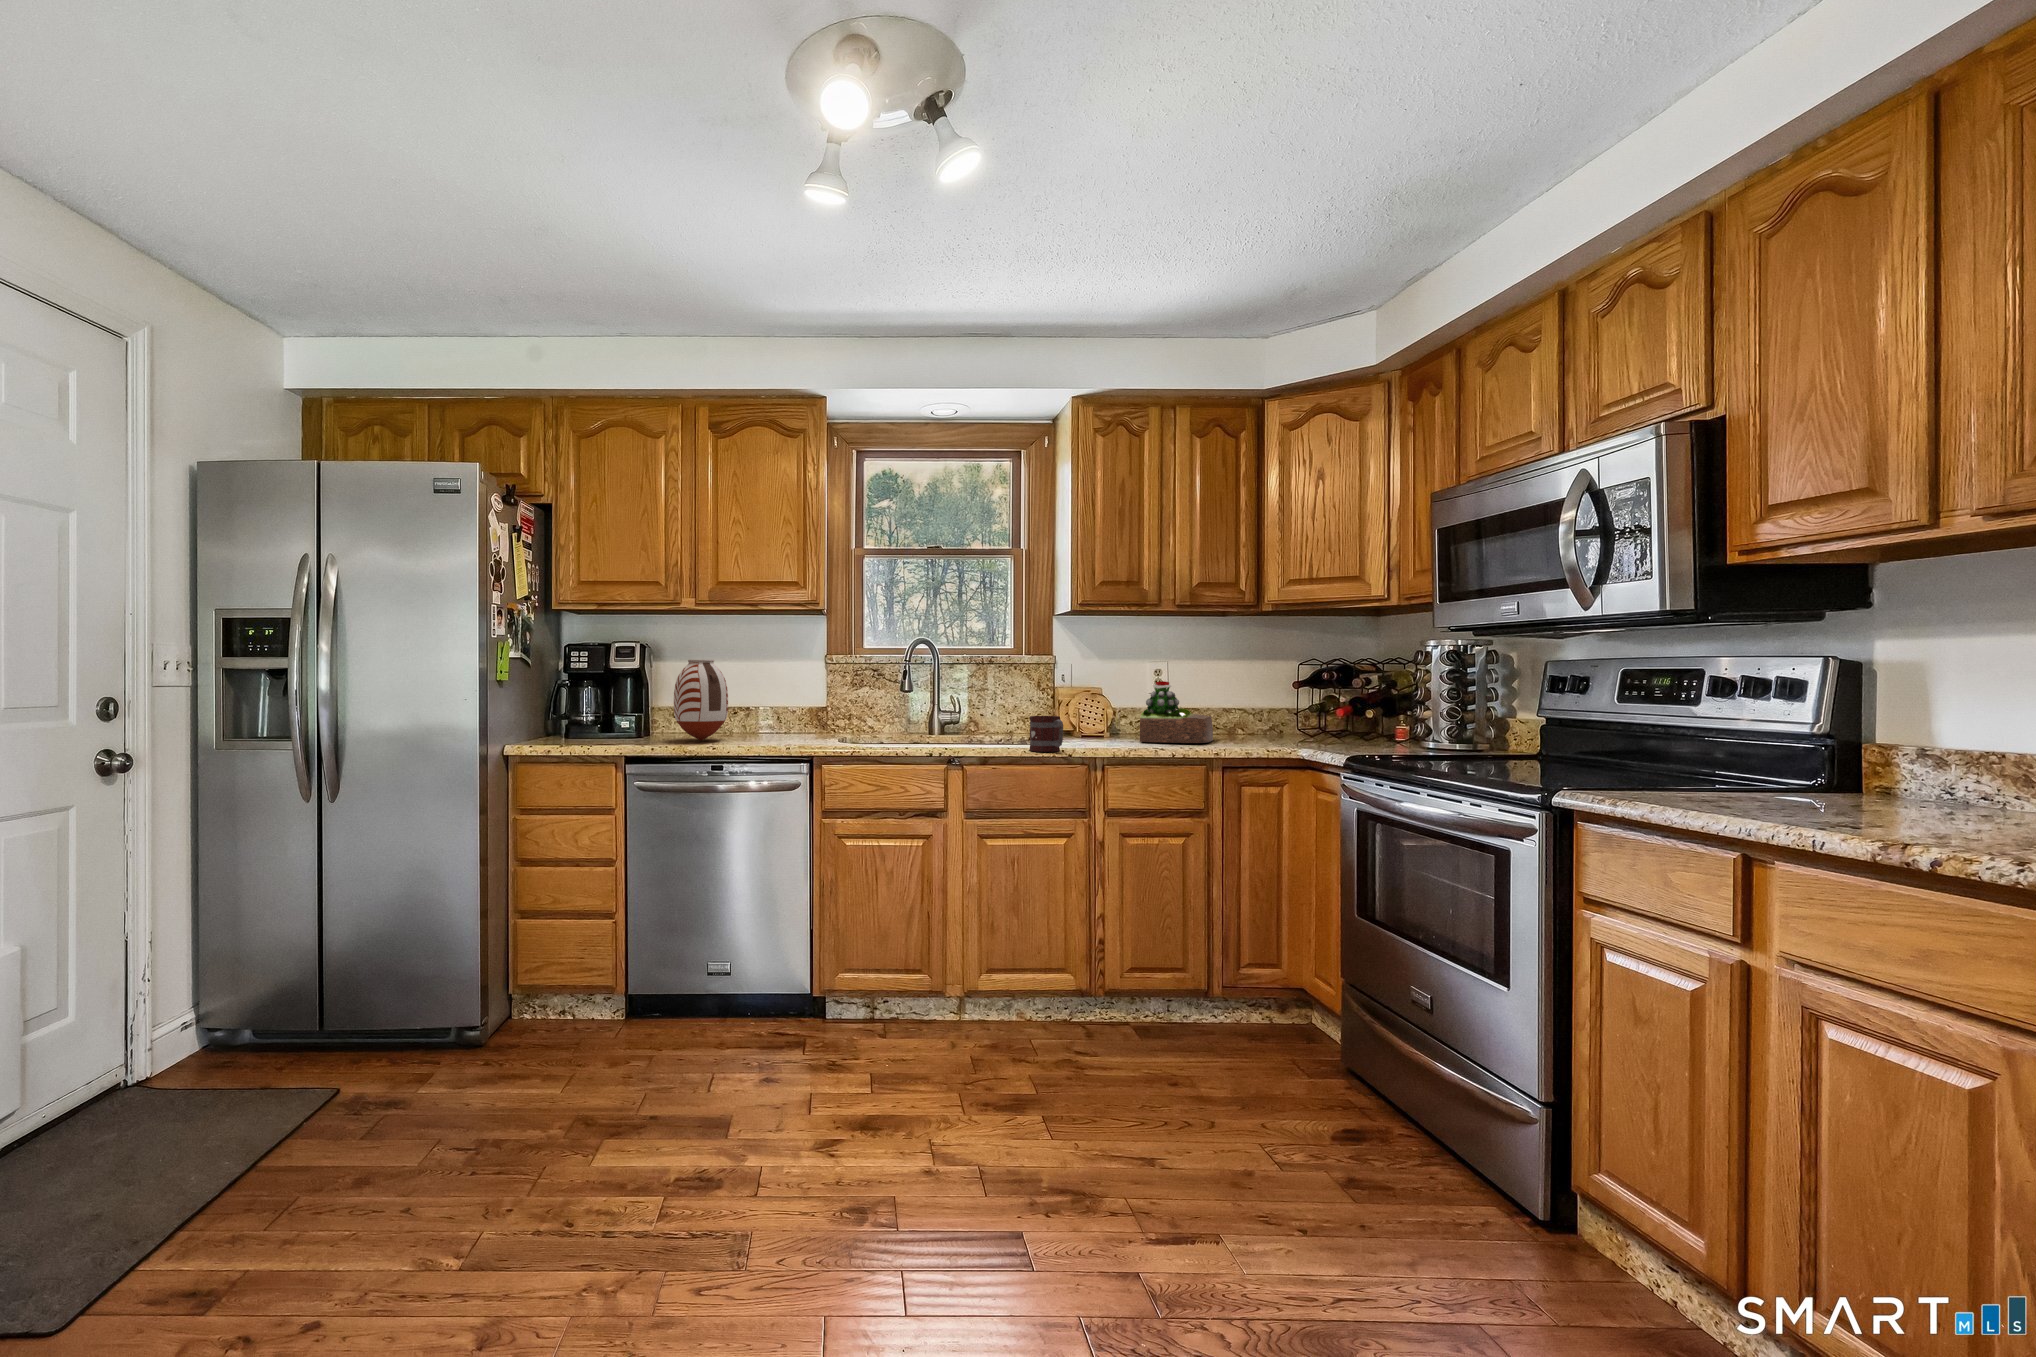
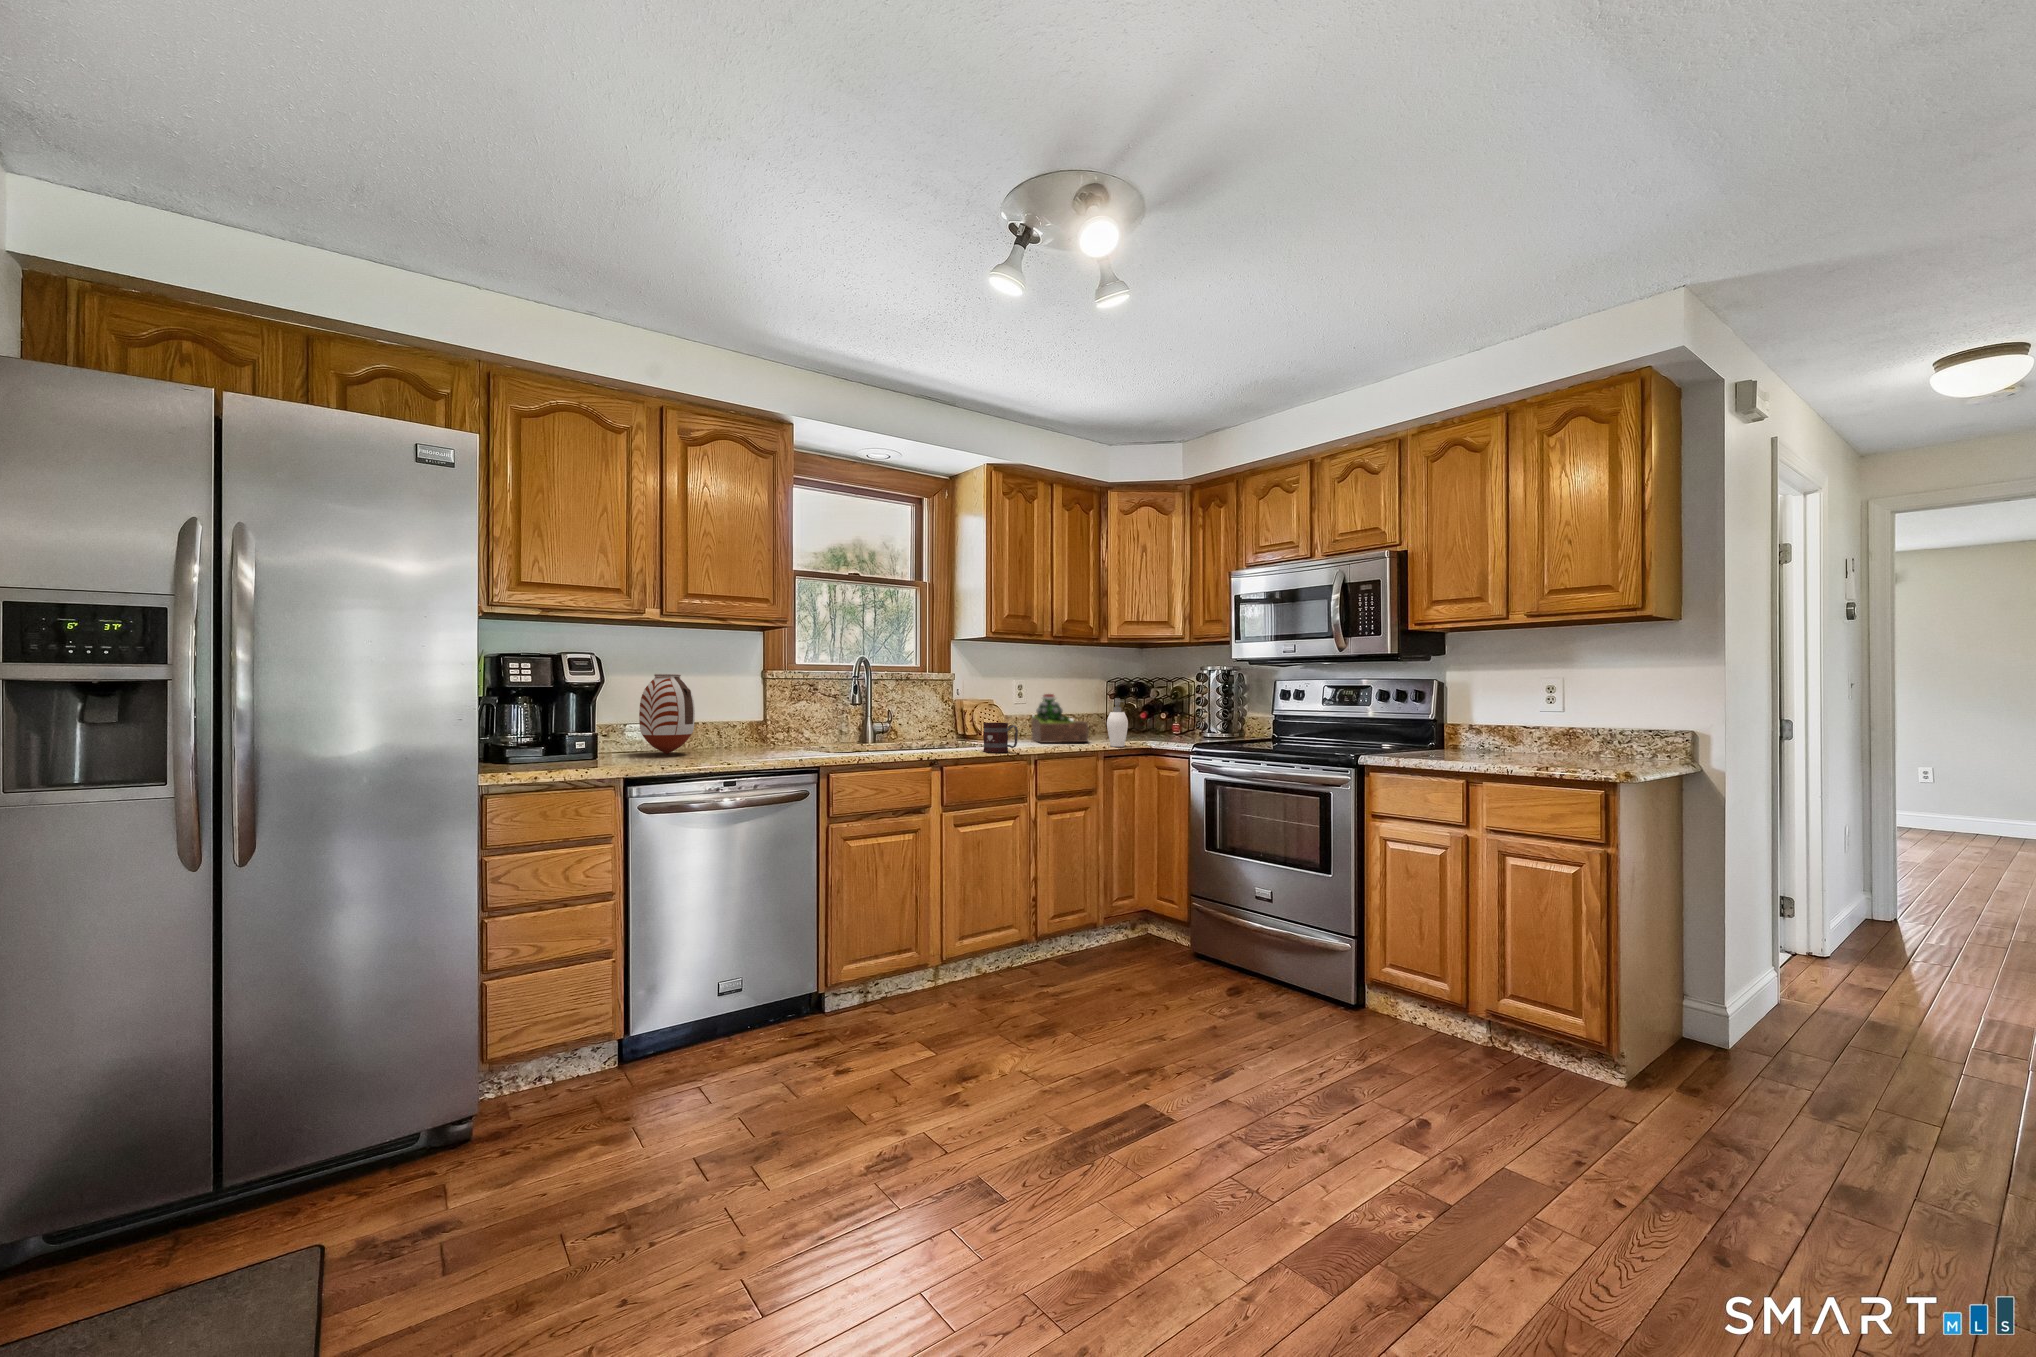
soap dispenser: none [1214,688,1242,750] -> present [1107,698,1128,747]

